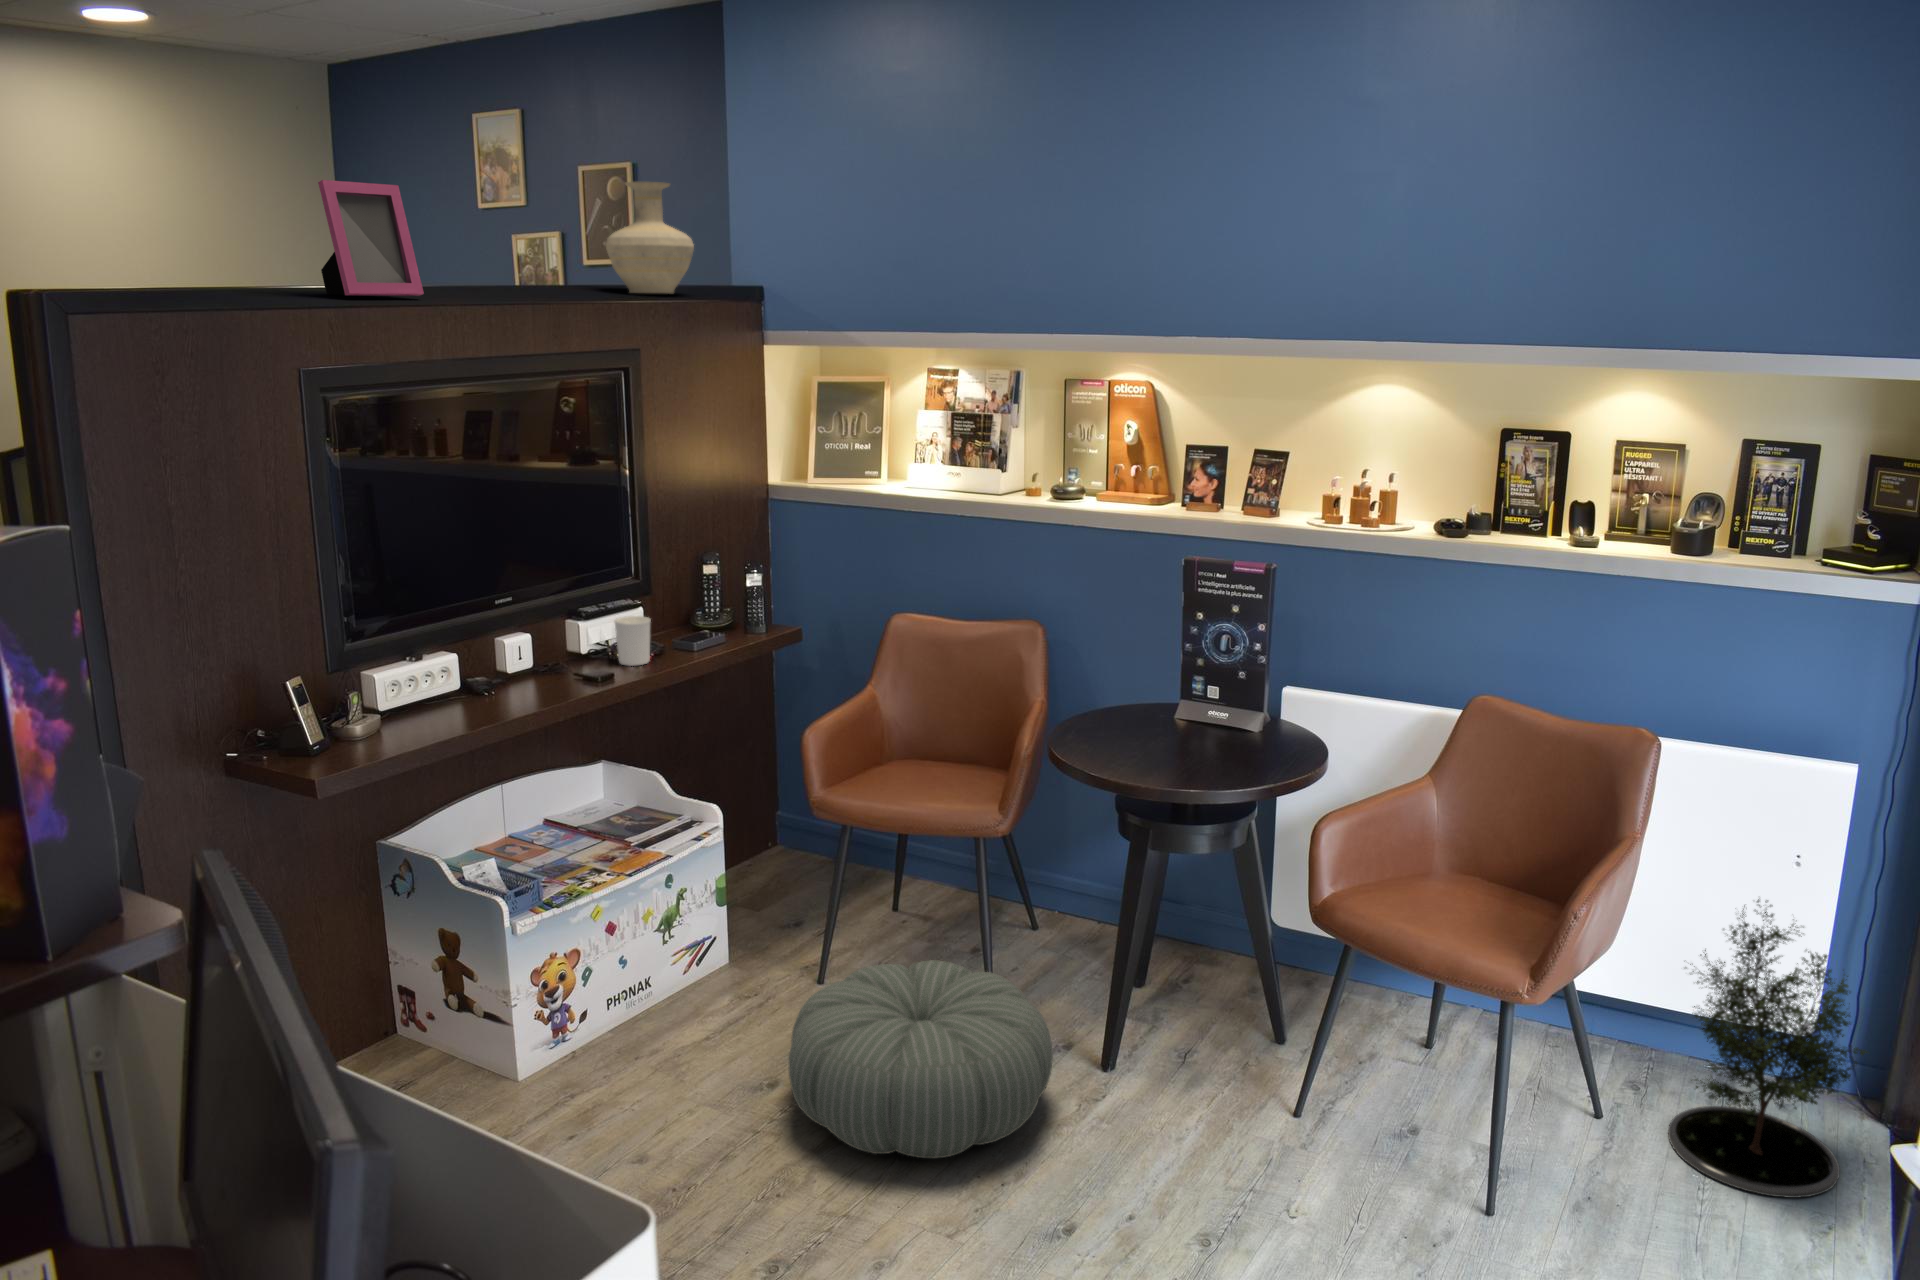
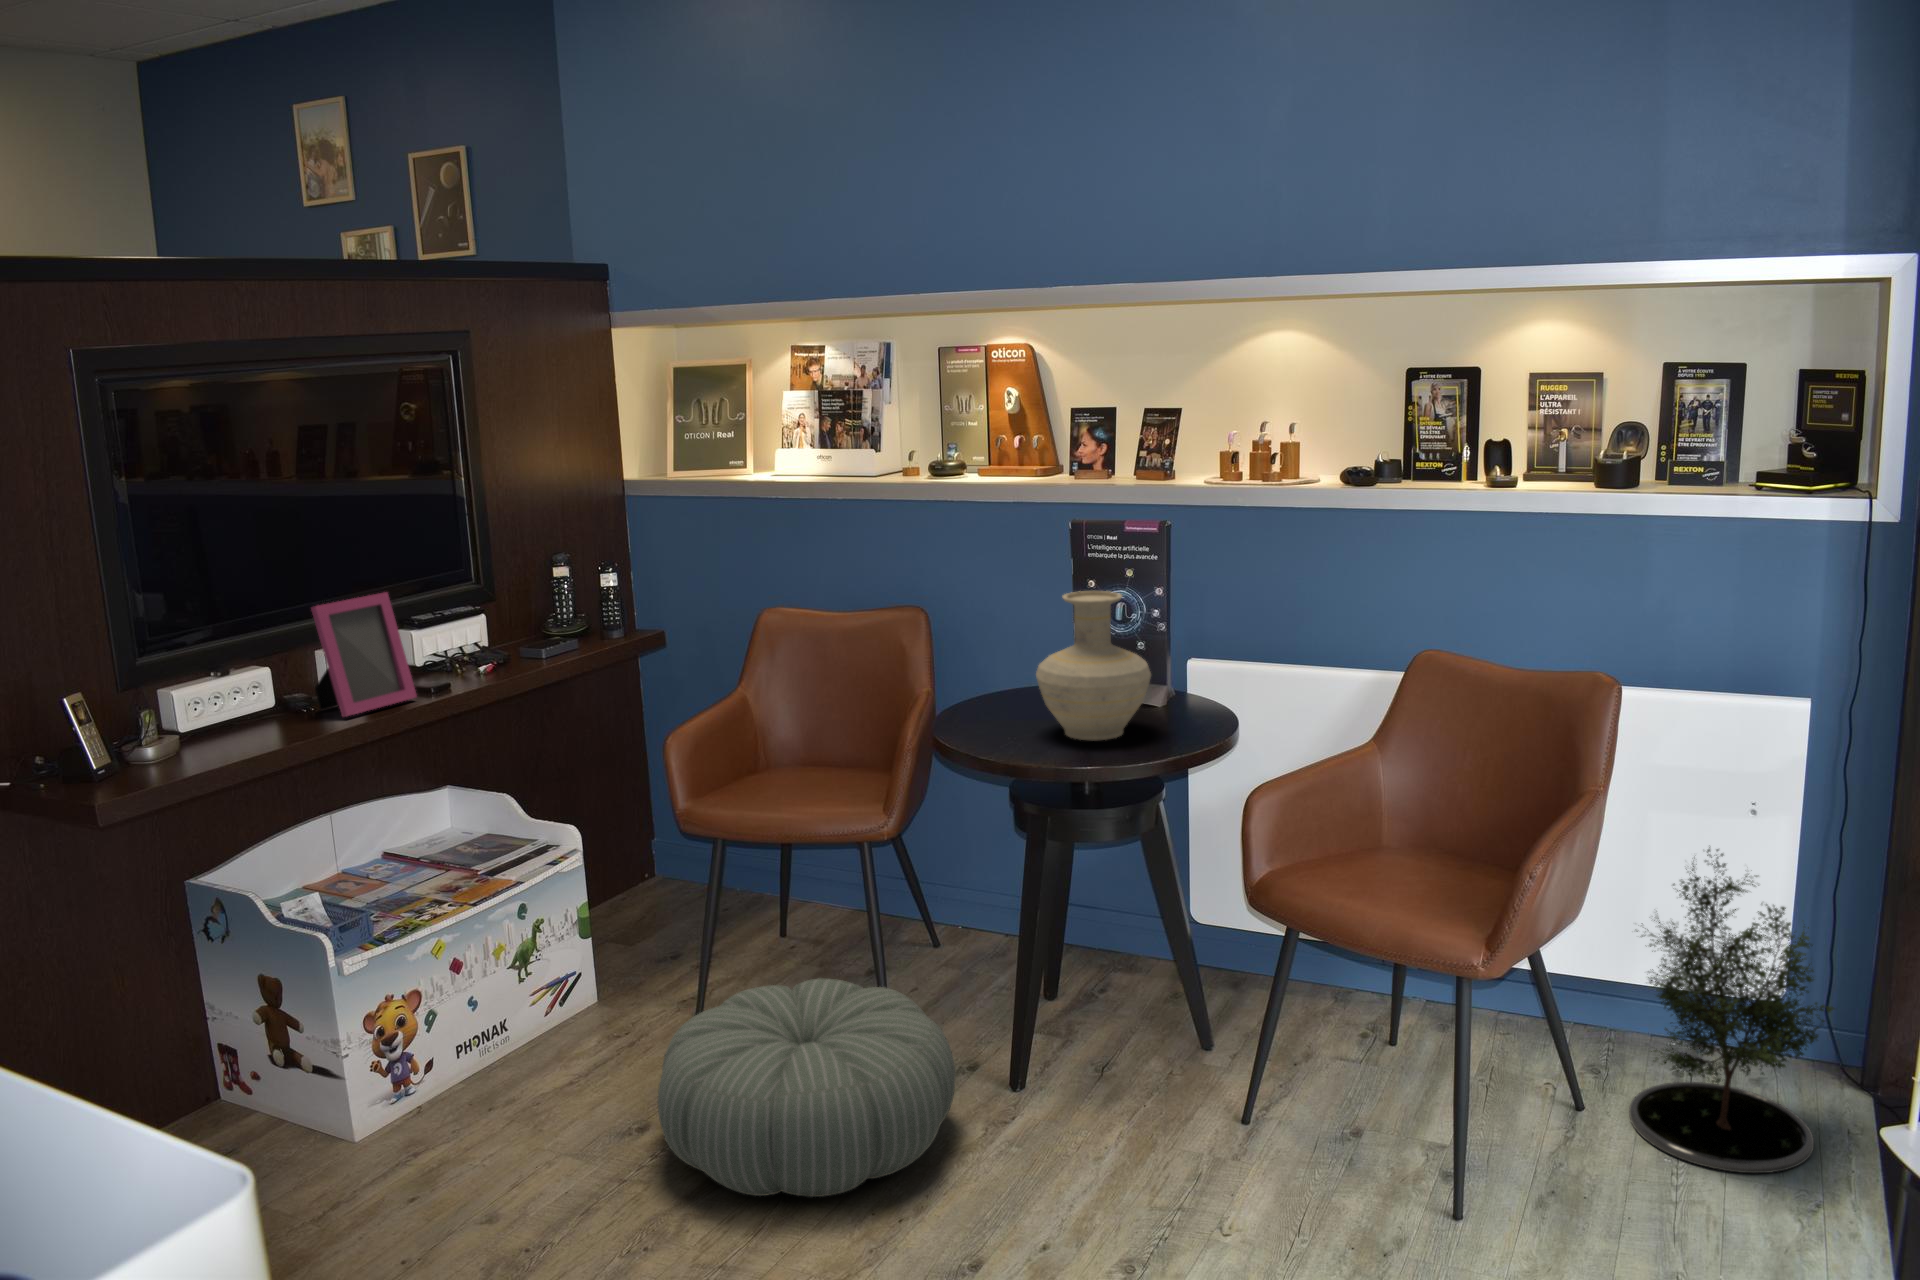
picture frame: present [318,180,424,296] -> present [311,592,417,717]
vase: present [606,182,694,293] -> present [1036,591,1151,740]
candle holder: present [614,616,651,666] -> none [452,622,494,676]

